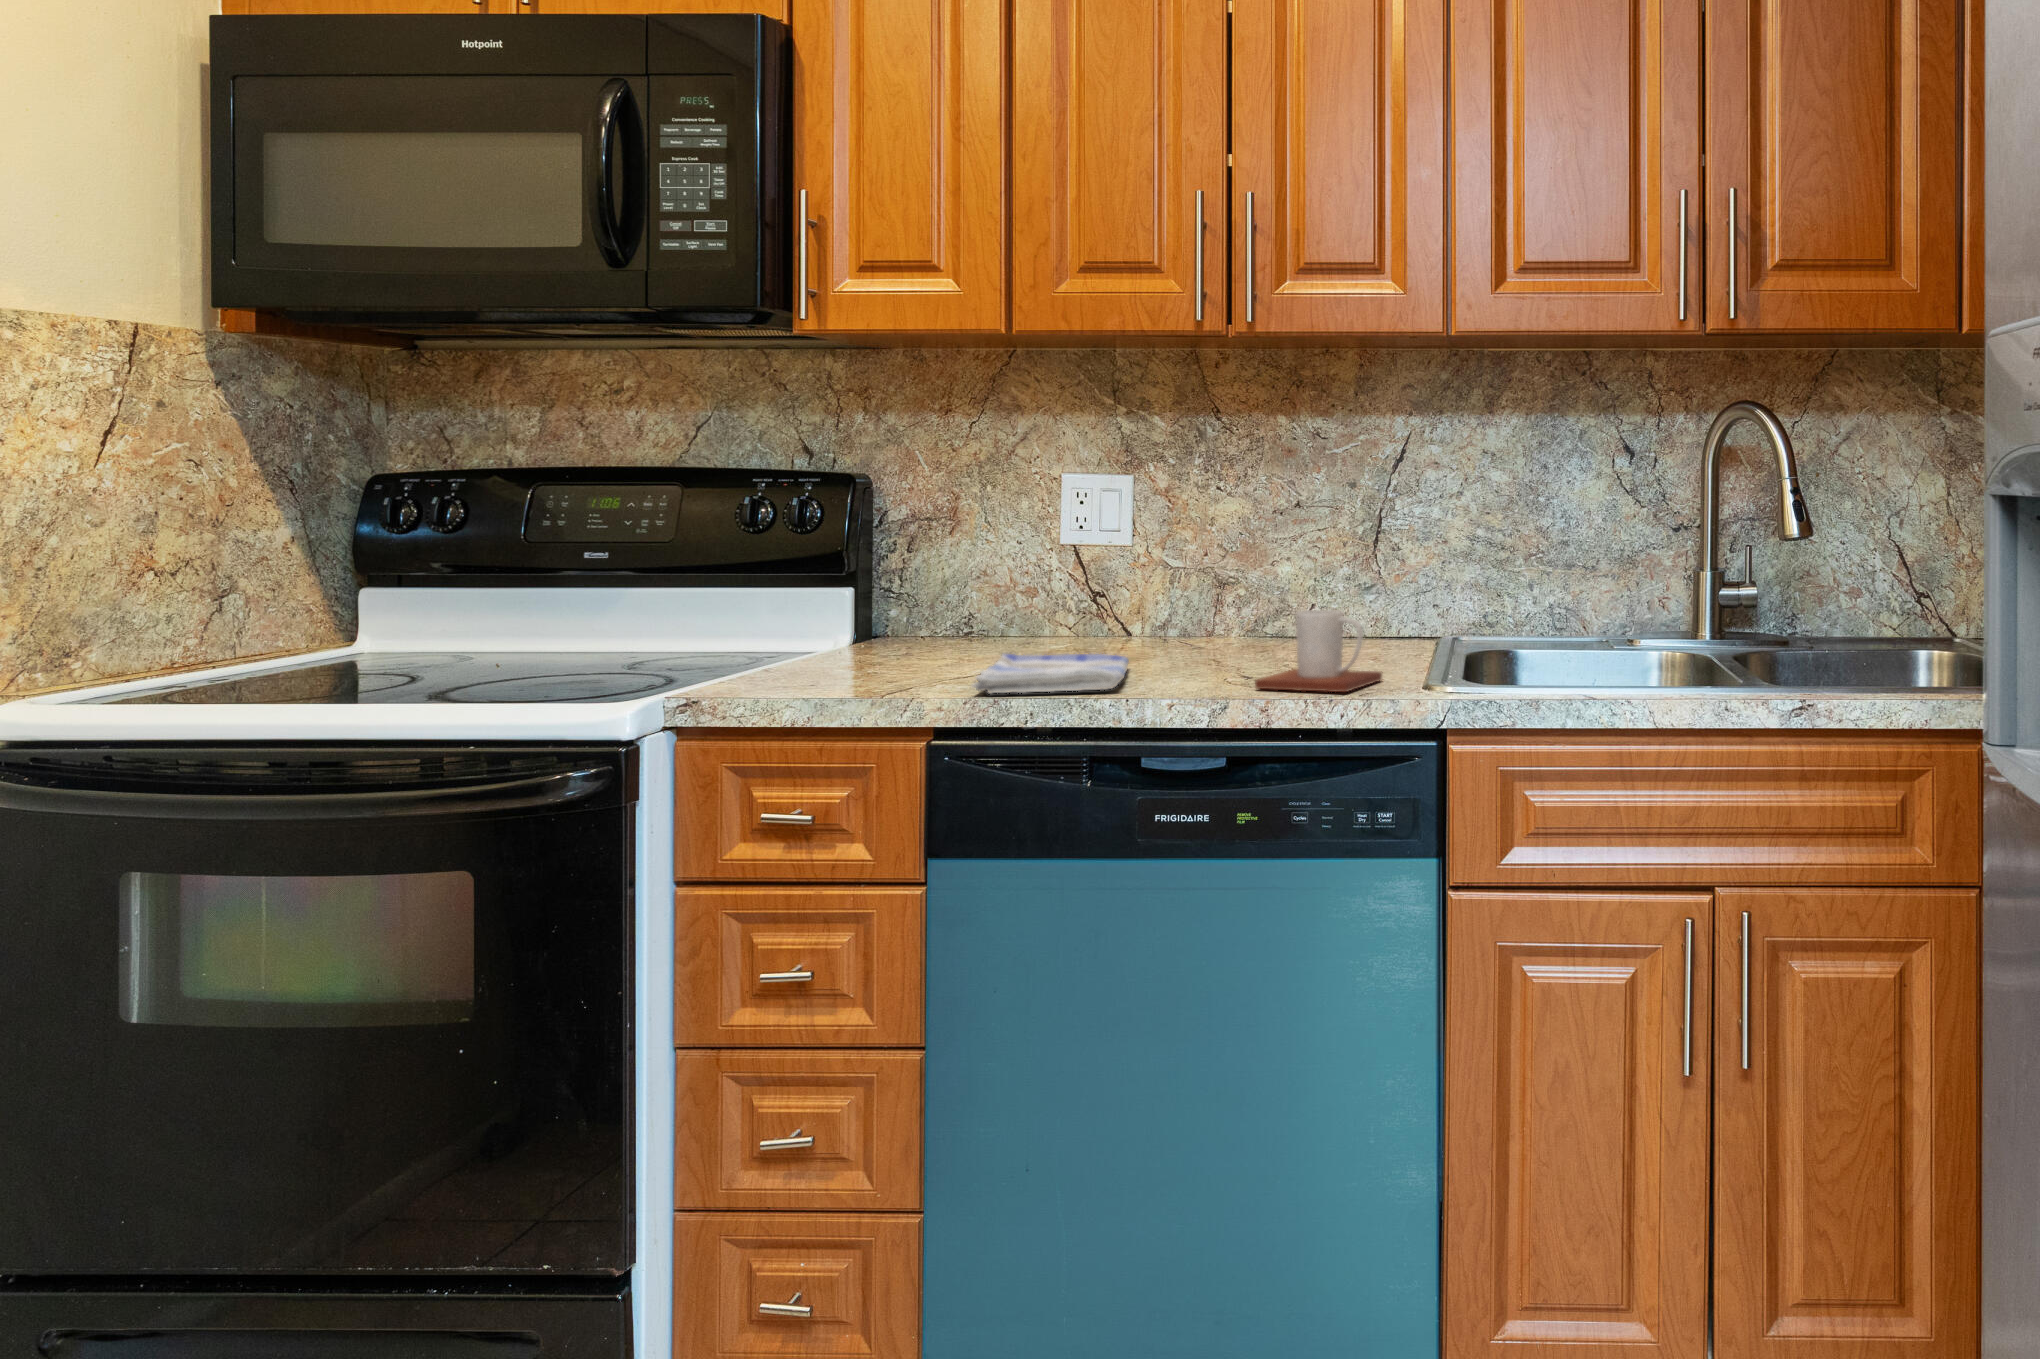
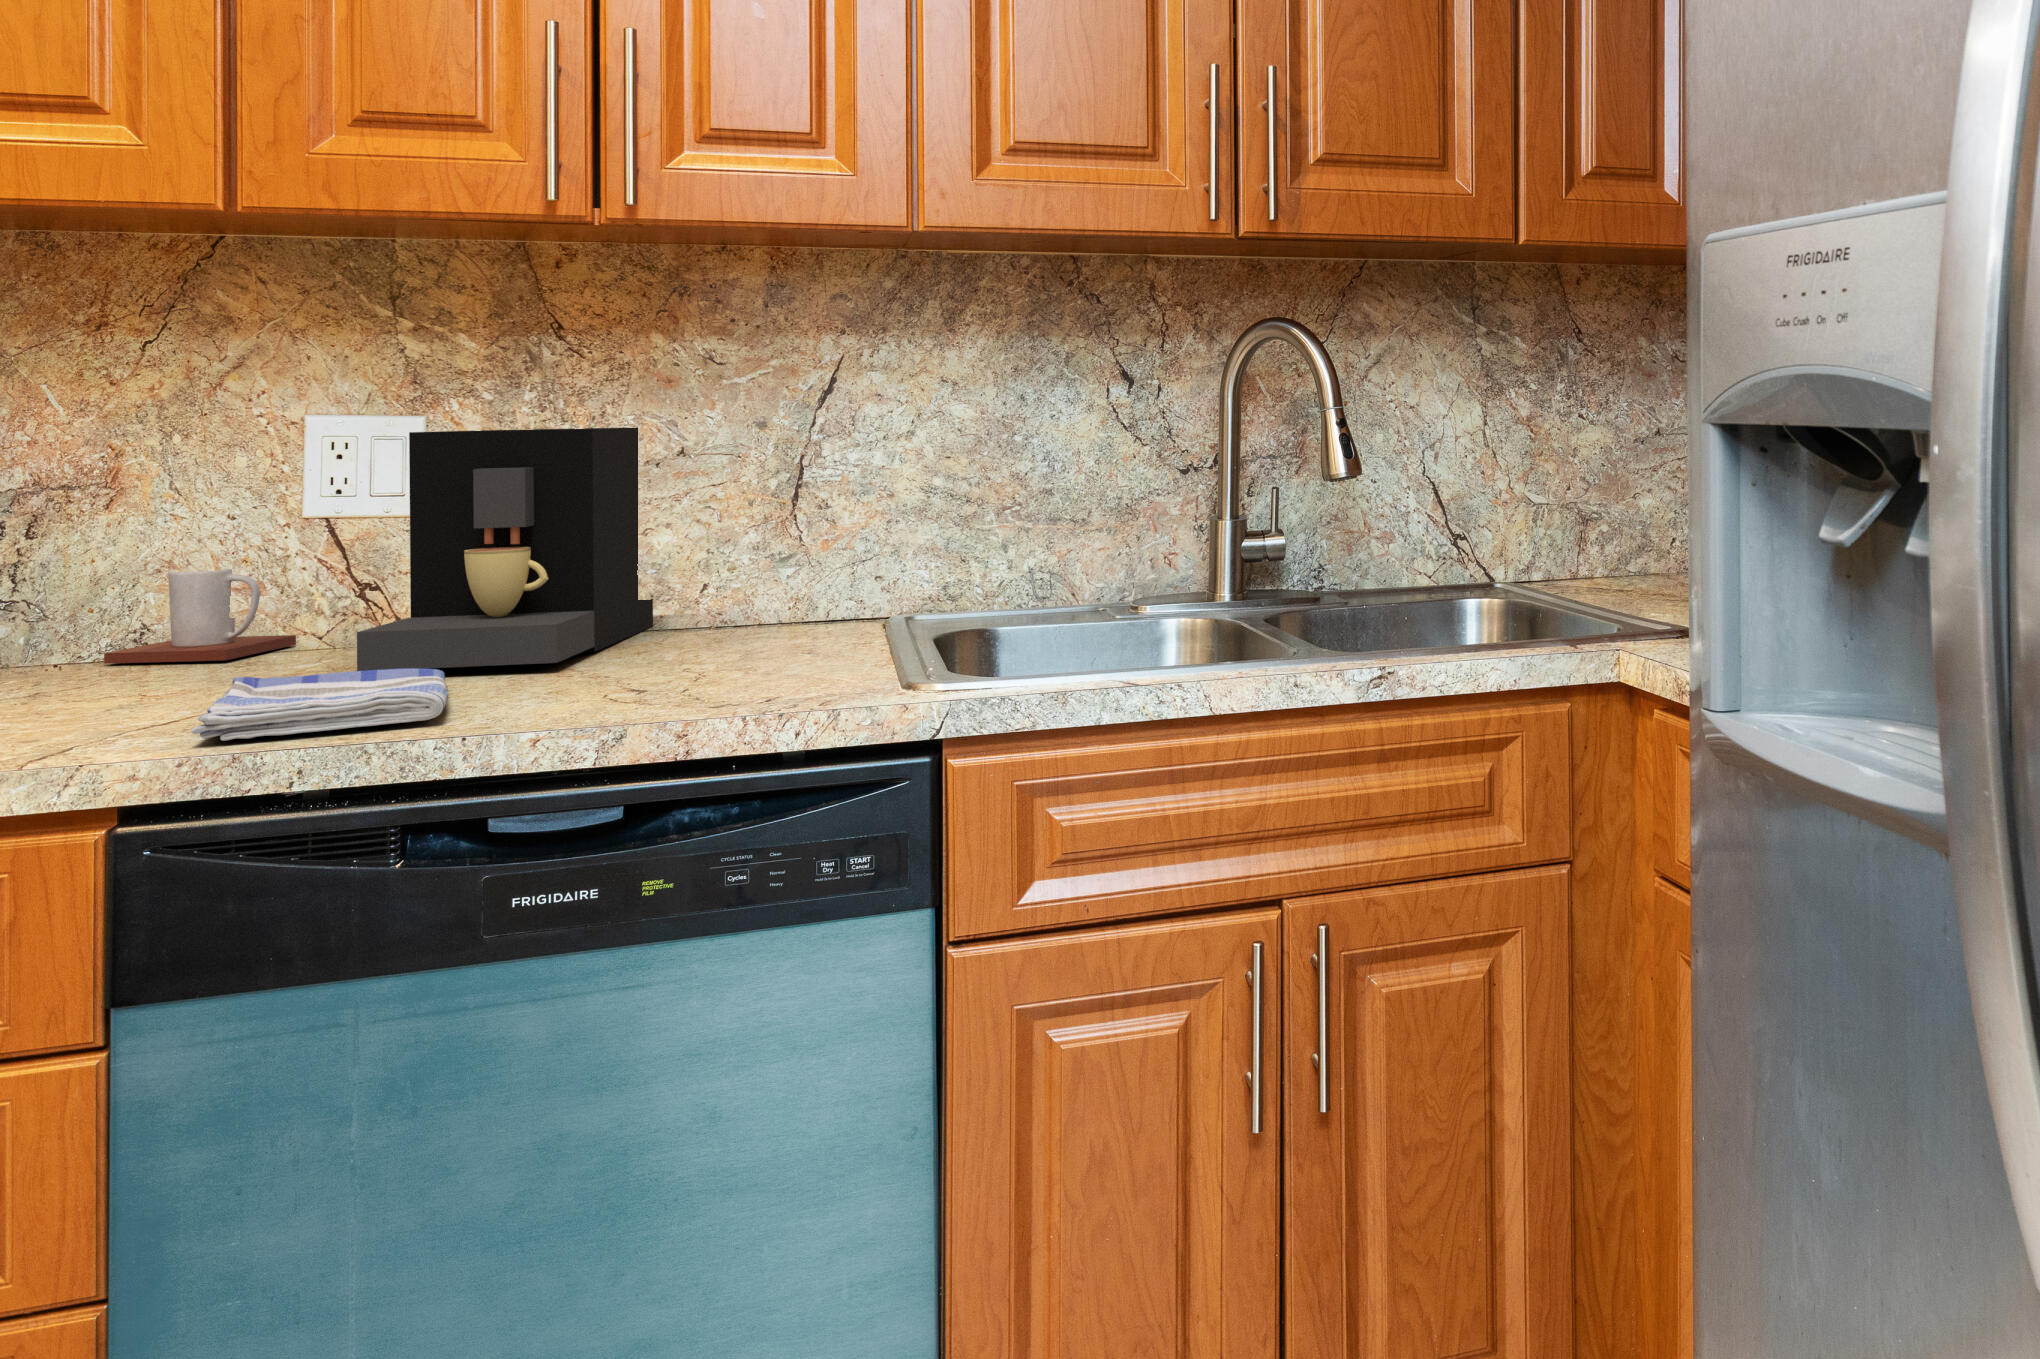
coffee maker: none [1078,485,1279,657] -> present [357,427,653,671]
mug: present [1255,610,1382,692] -> present [104,569,296,664]

